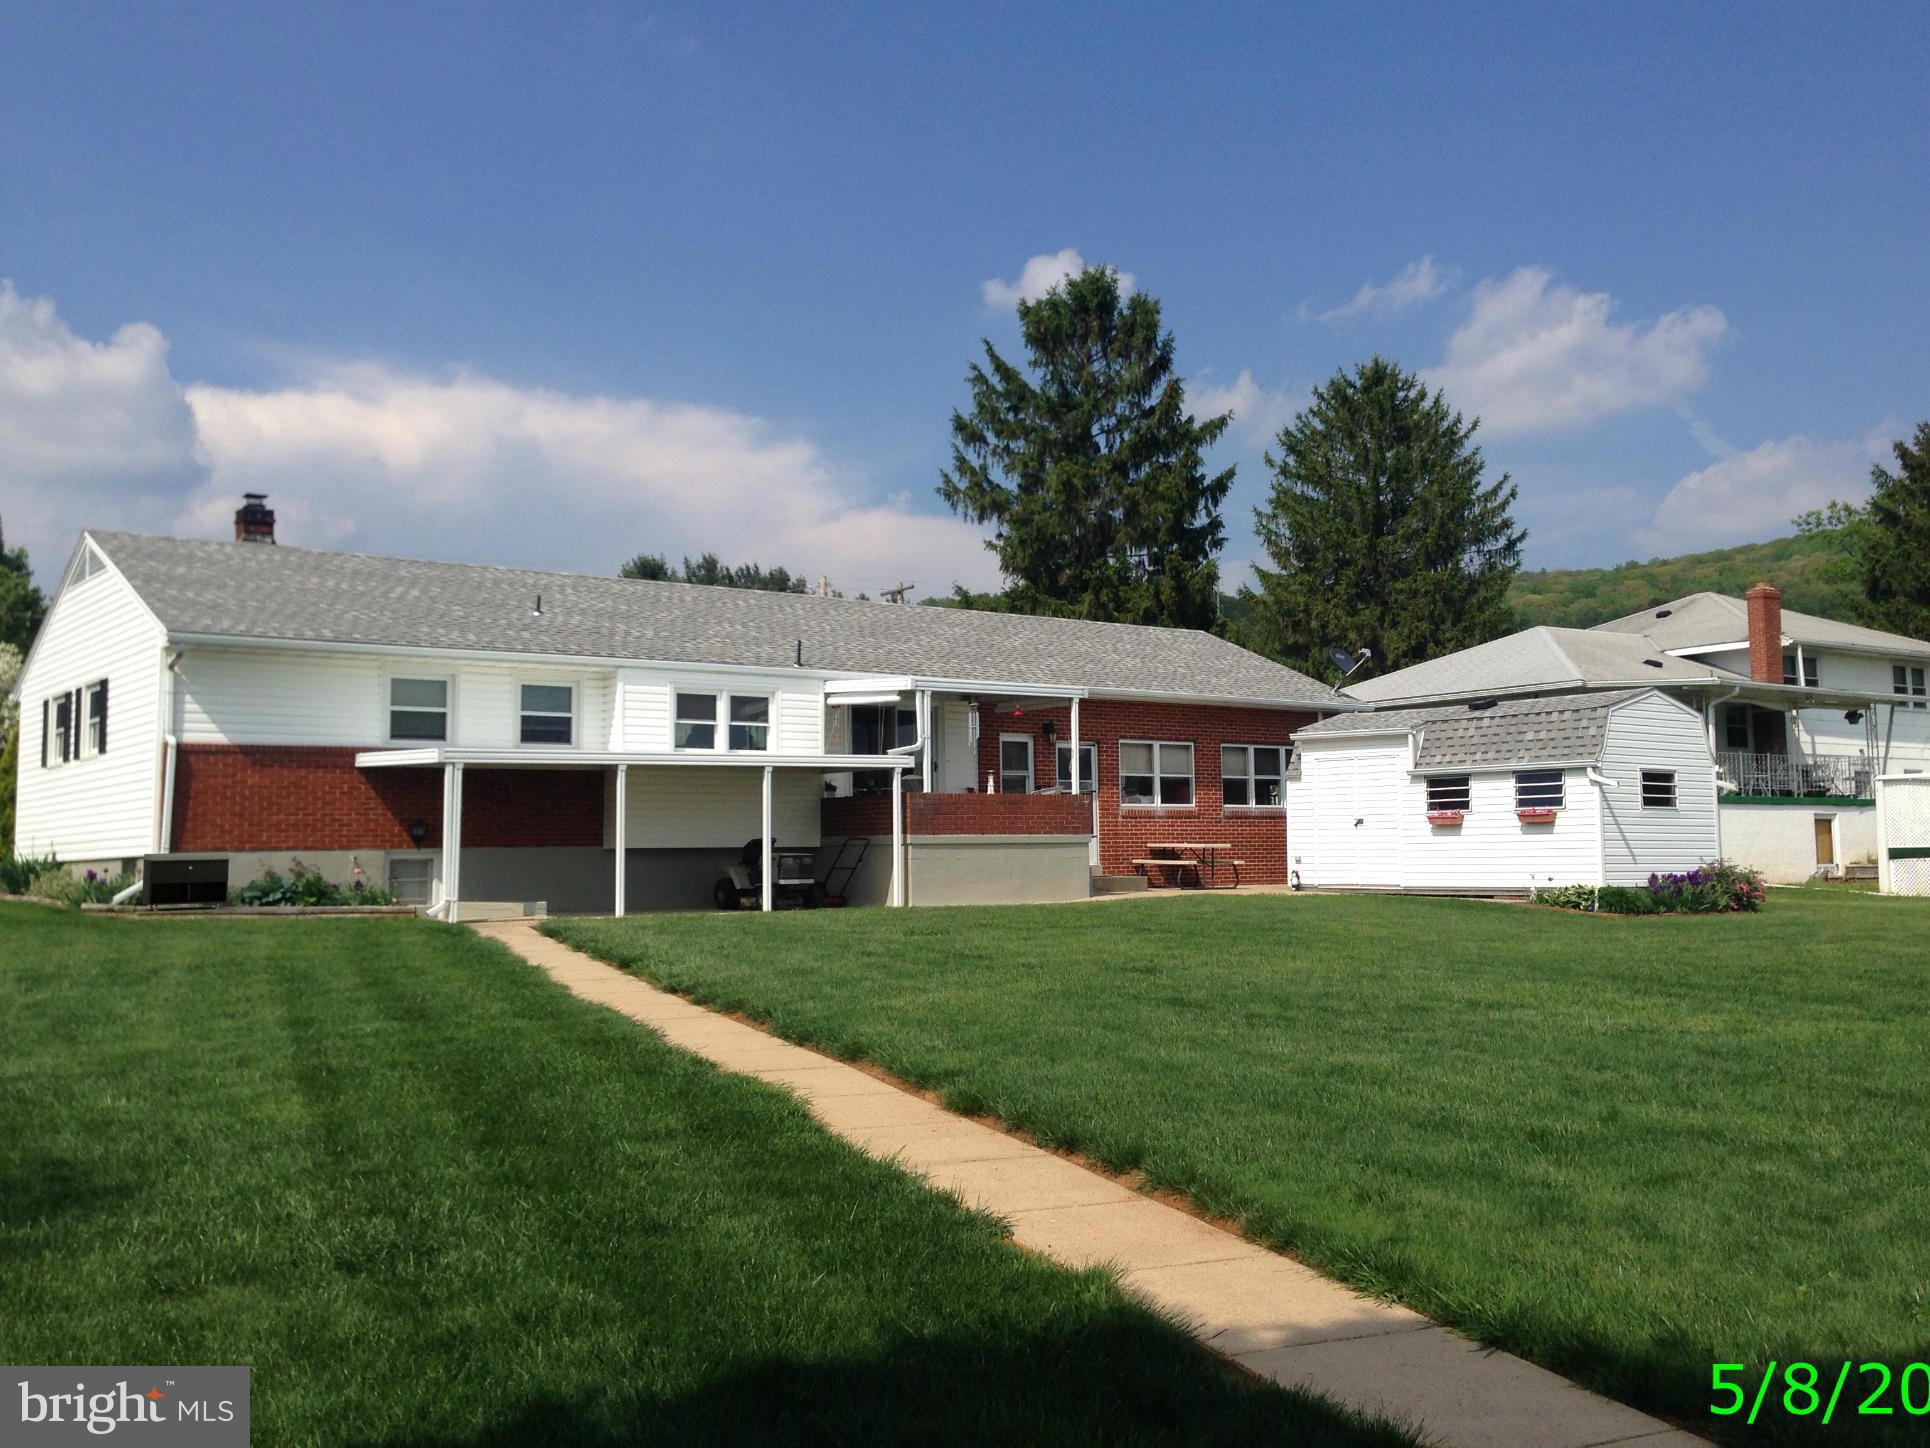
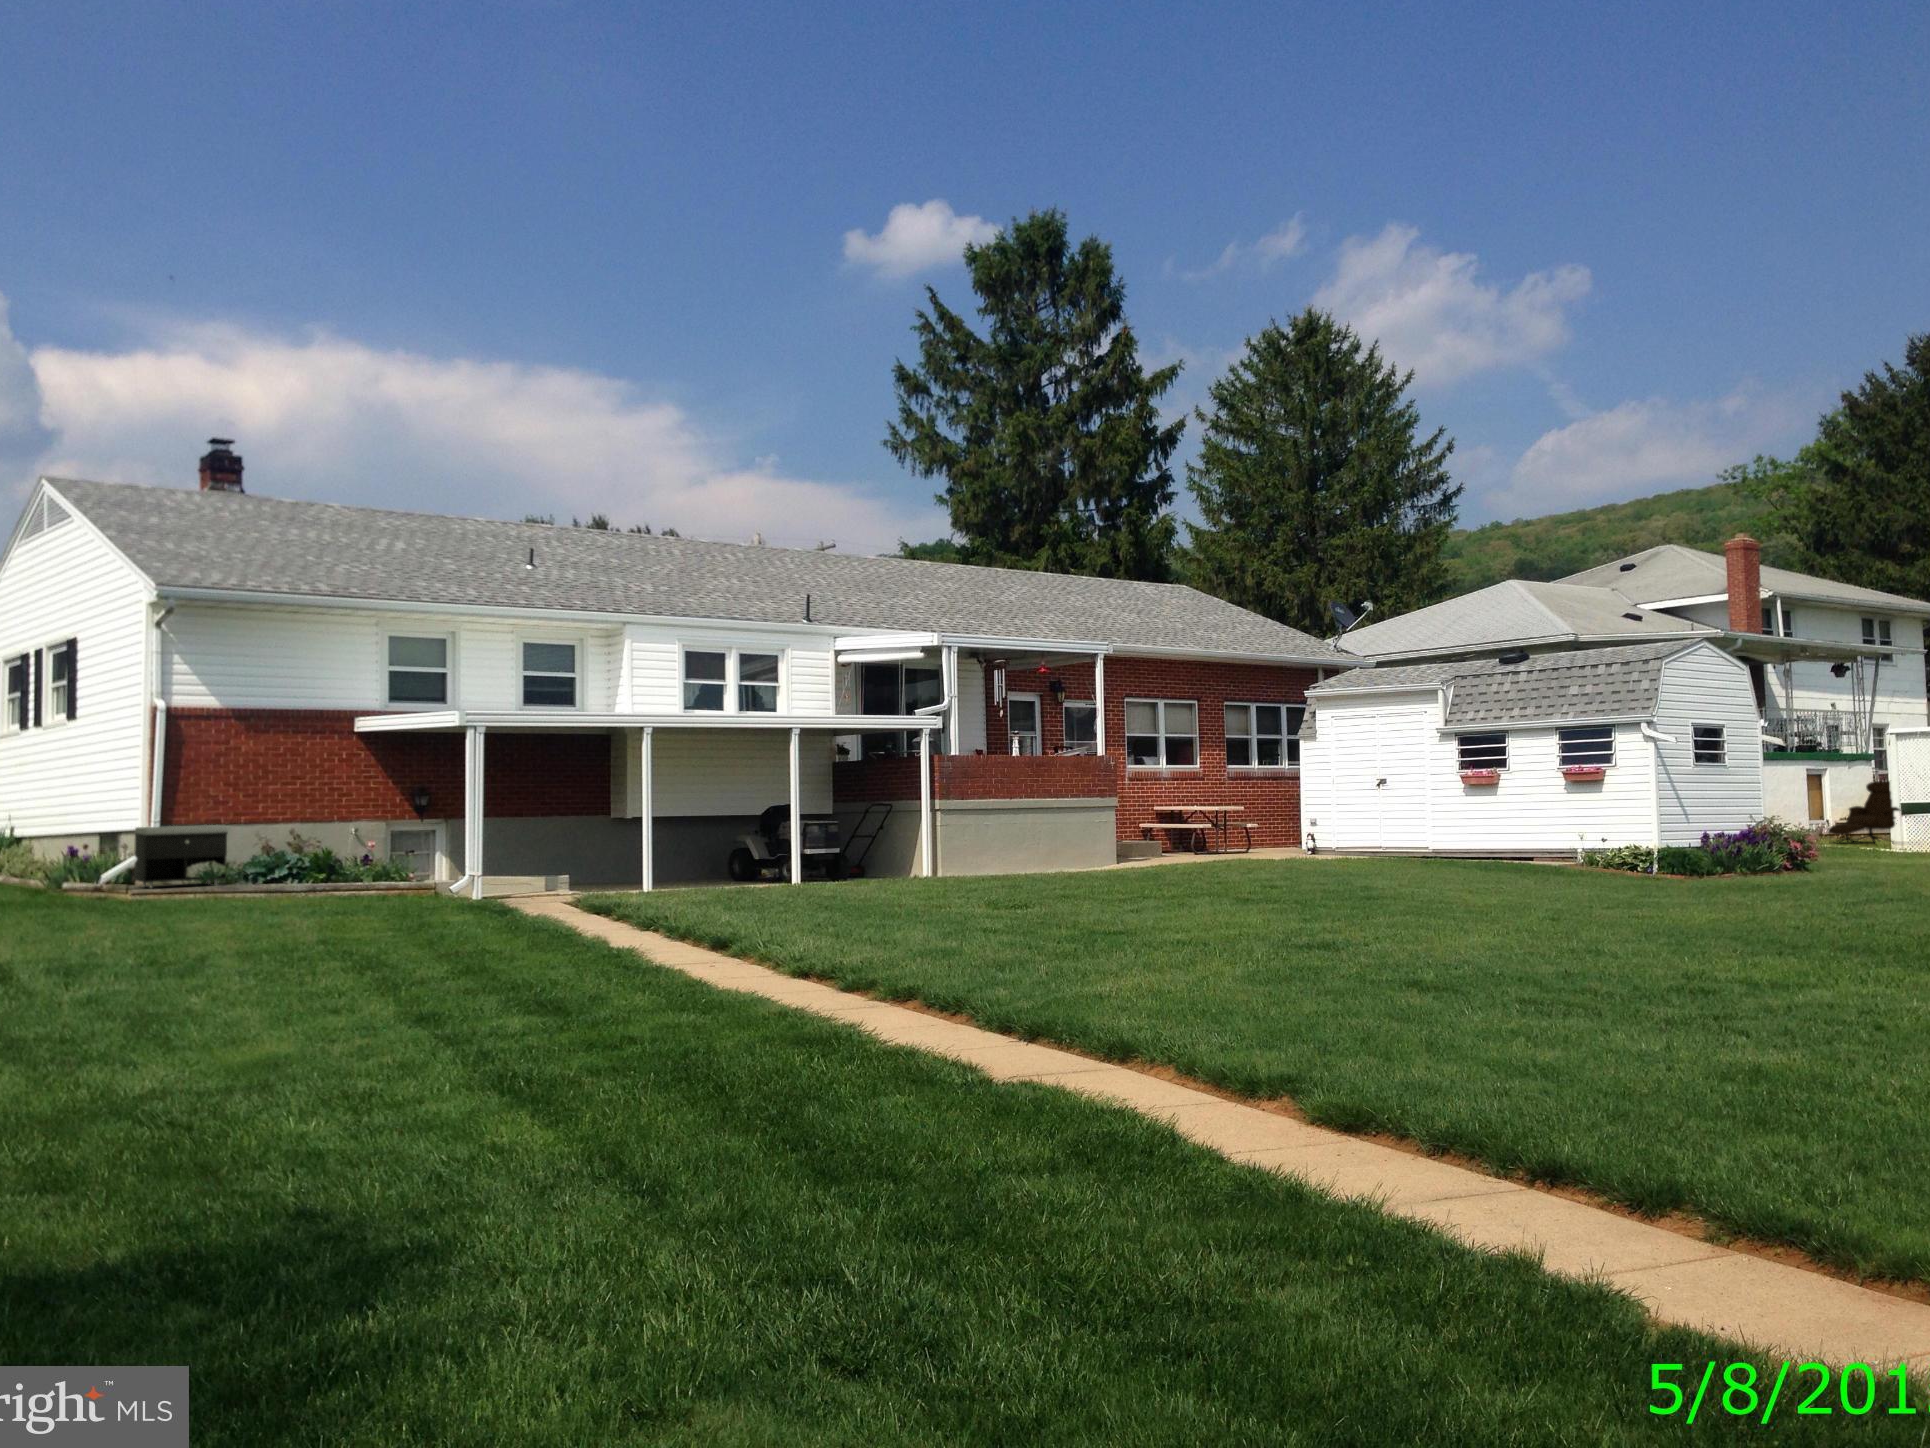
lounge chair: none [1785,825,1857,886] -> present [1828,781,1901,844]

